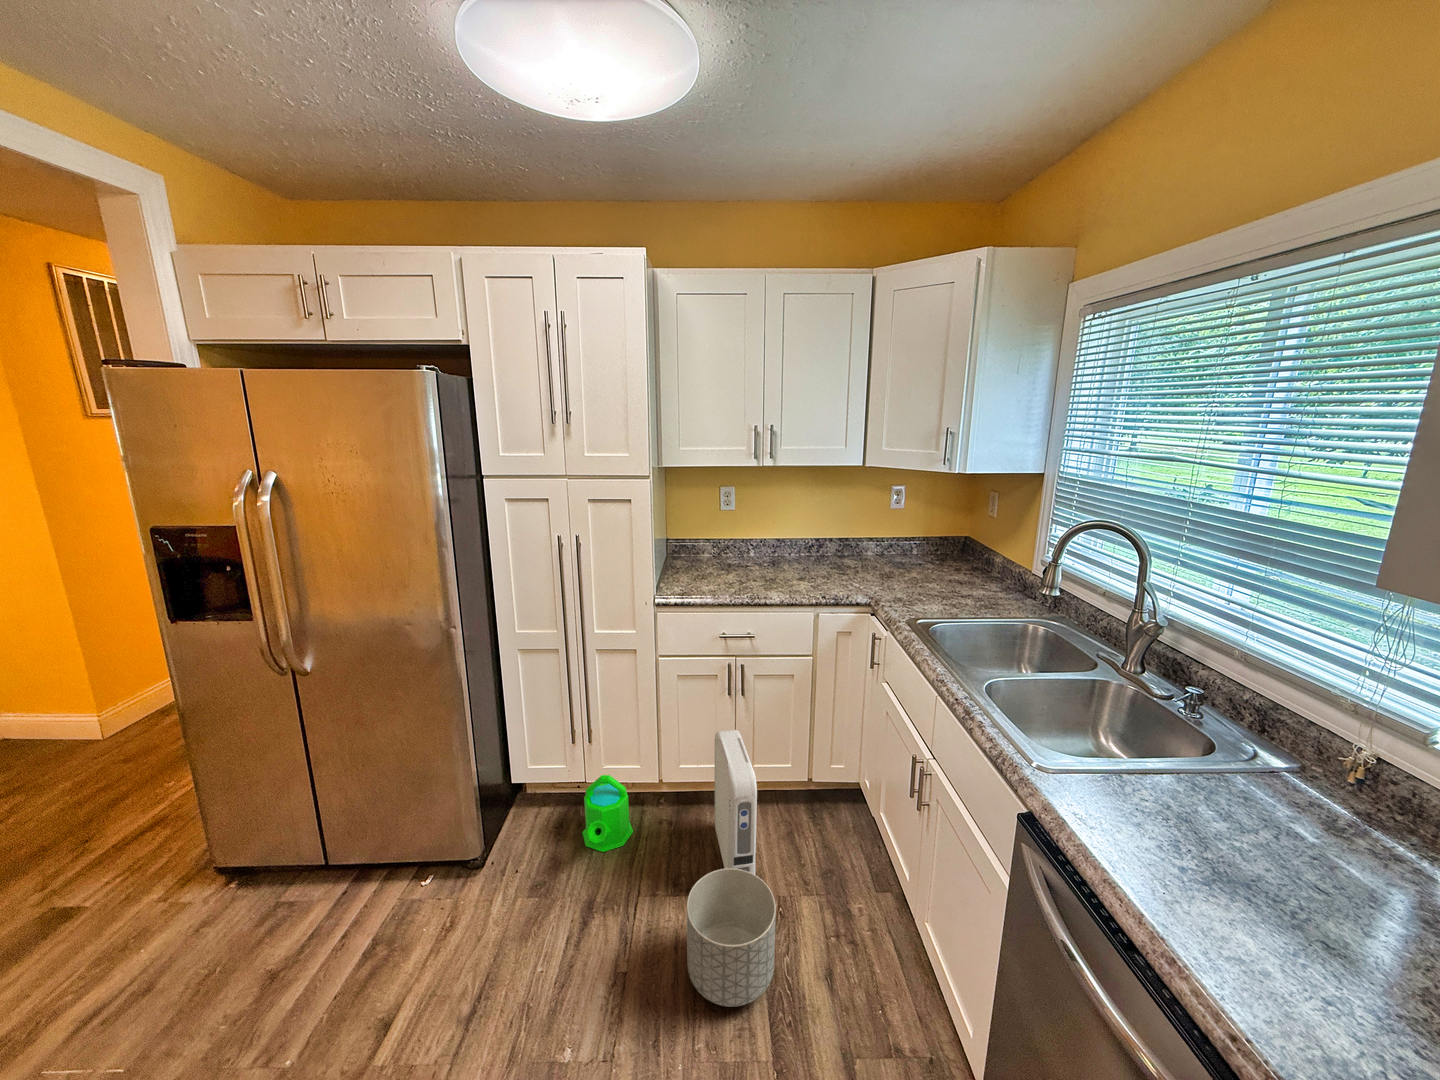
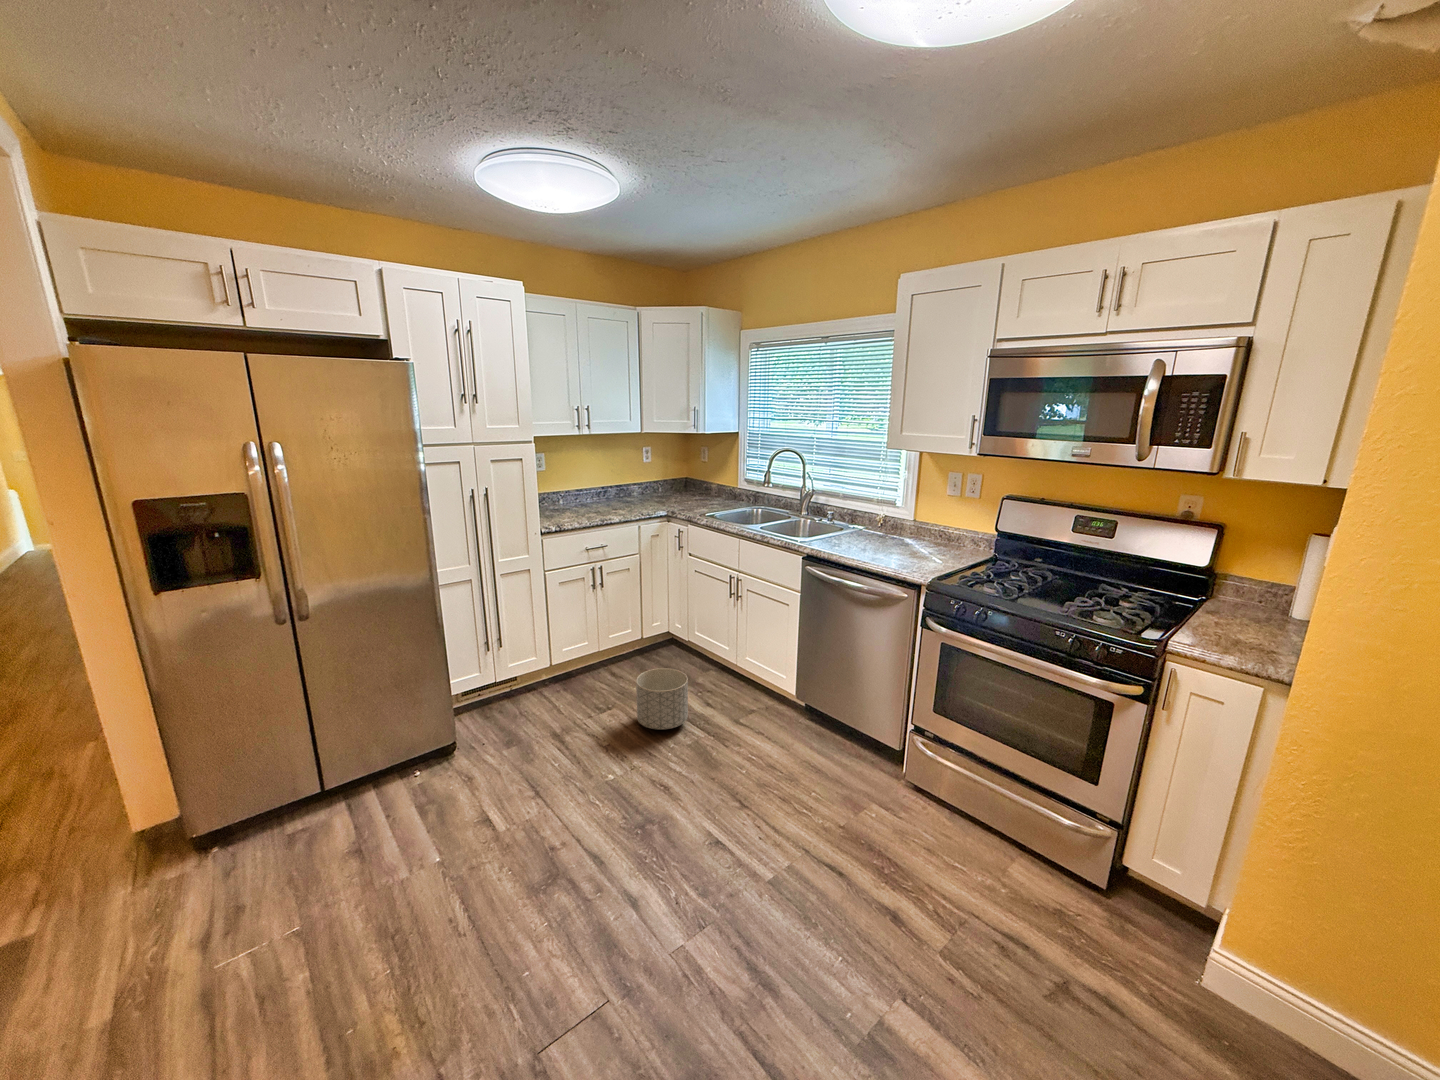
air purifier: present [715,730,757,875] -> none [594,609,647,701]
watering can: present [582,775,633,852] -> none [508,665,548,721]

